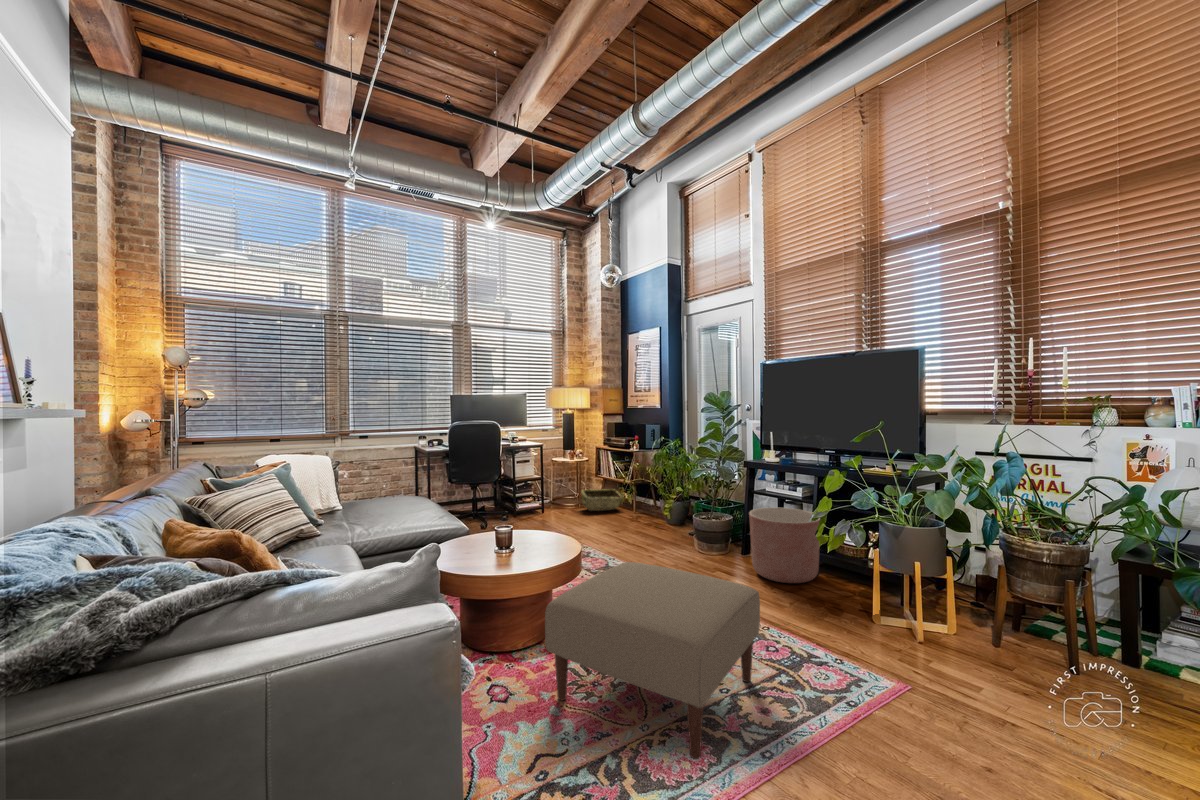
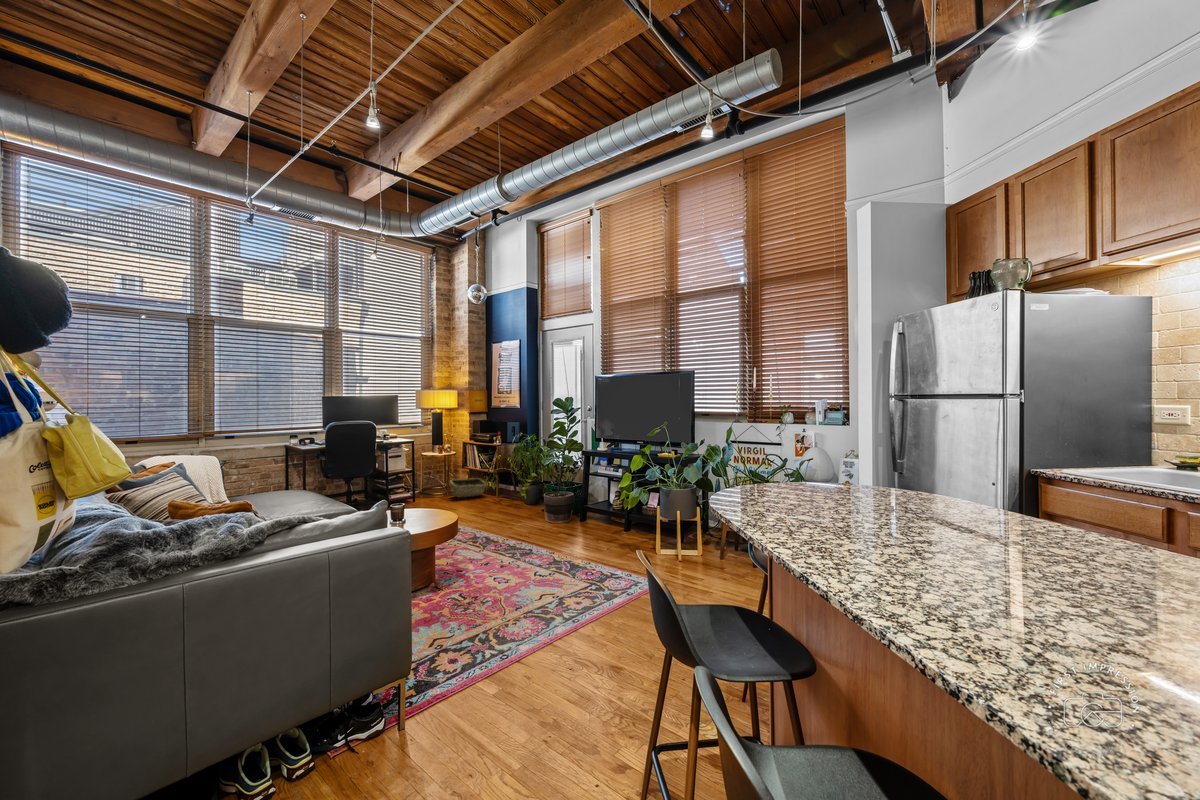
planter: present [749,507,820,583] -> none [583,484,632,536]
ottoman: present [545,562,760,759] -> none [436,523,579,629]

